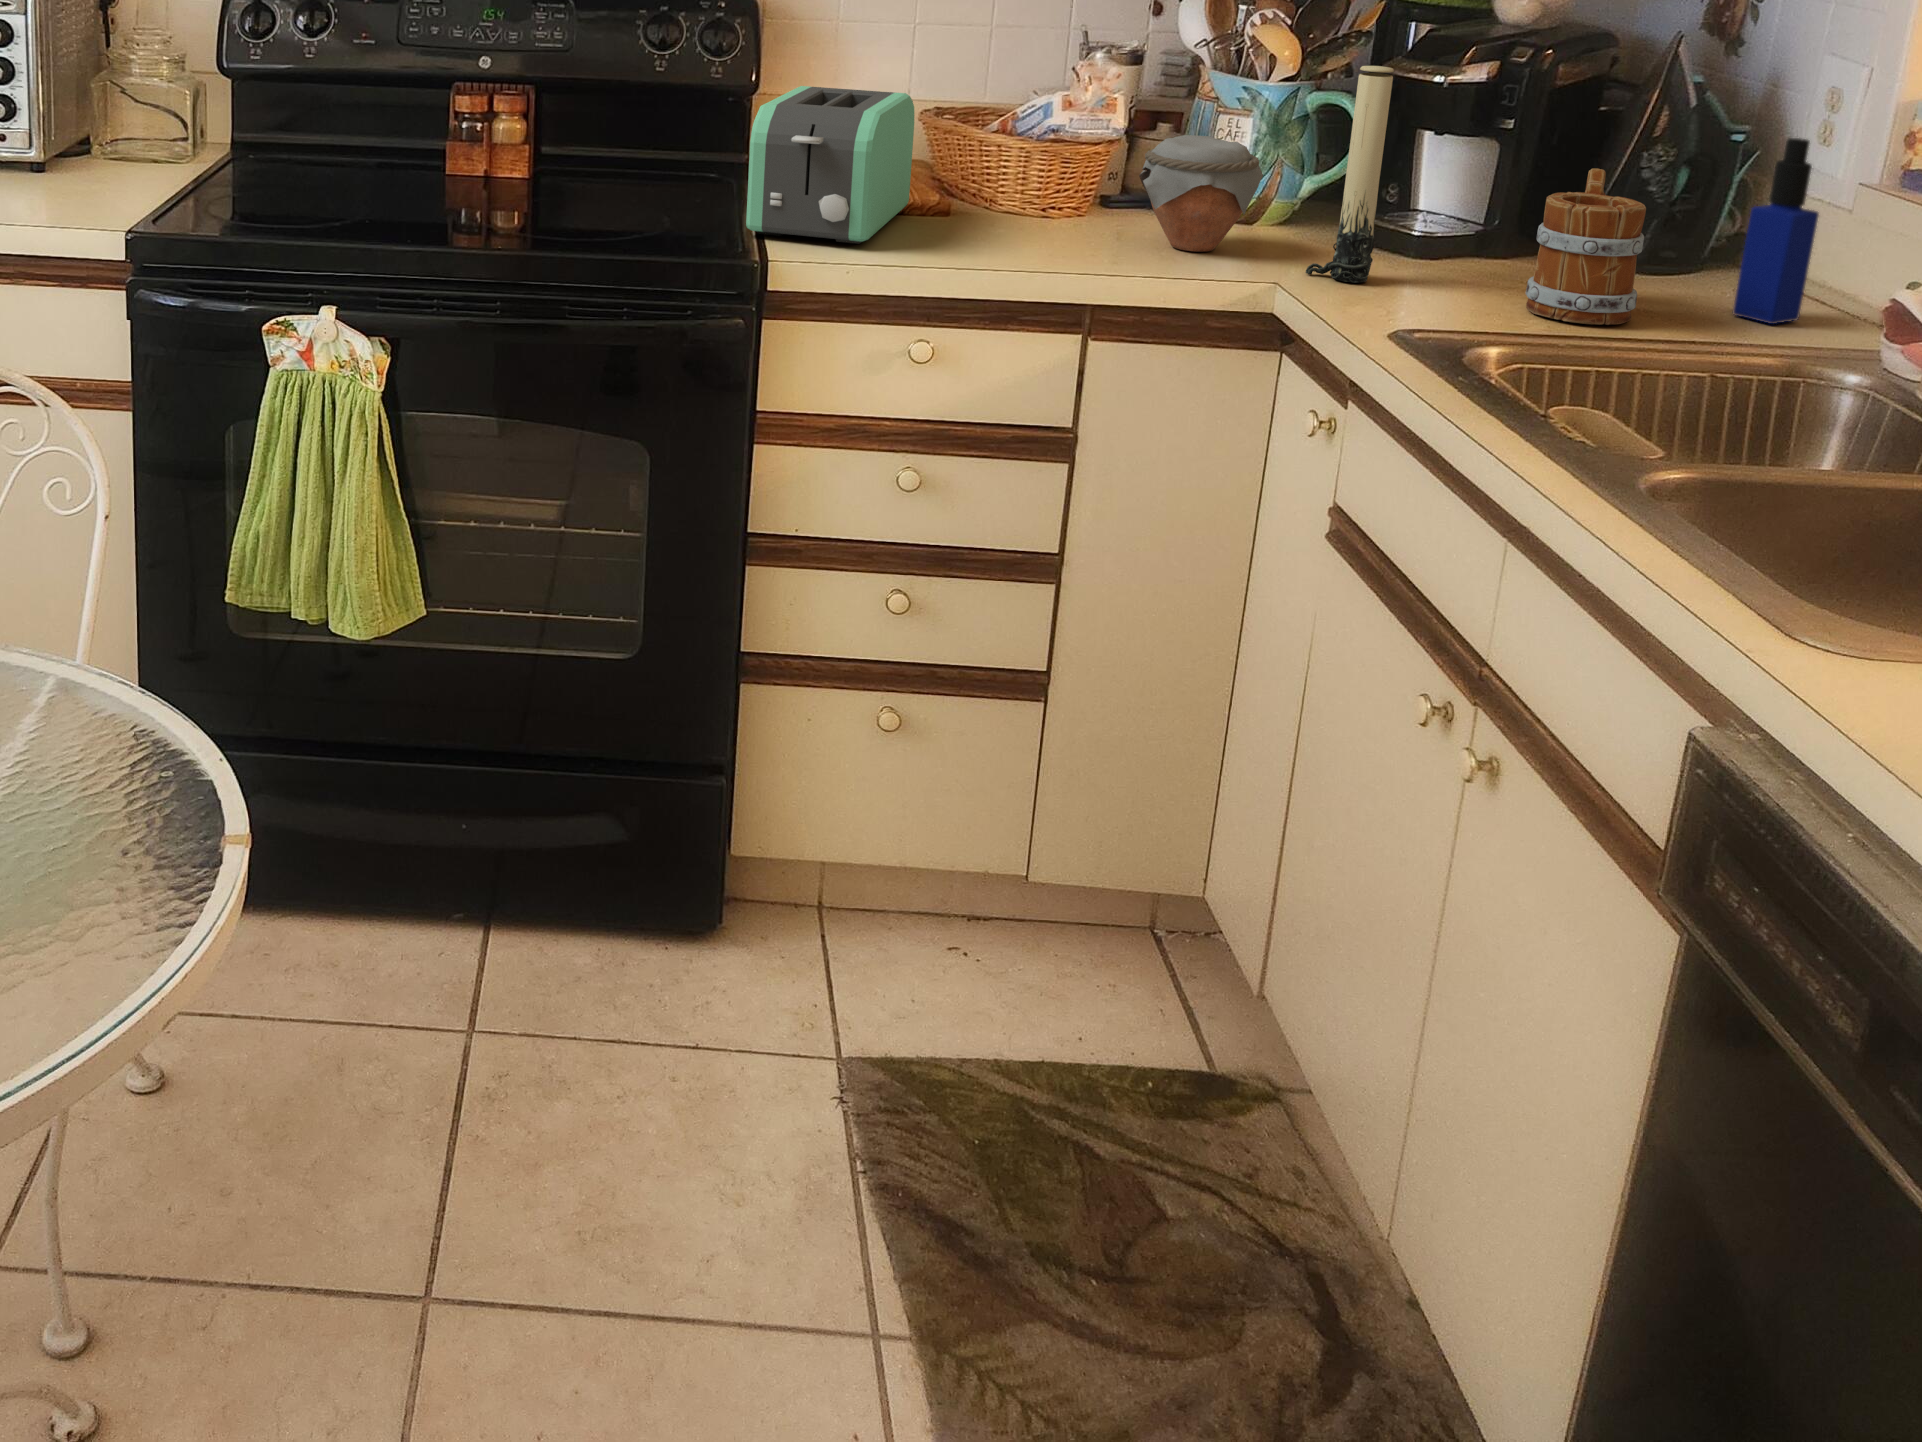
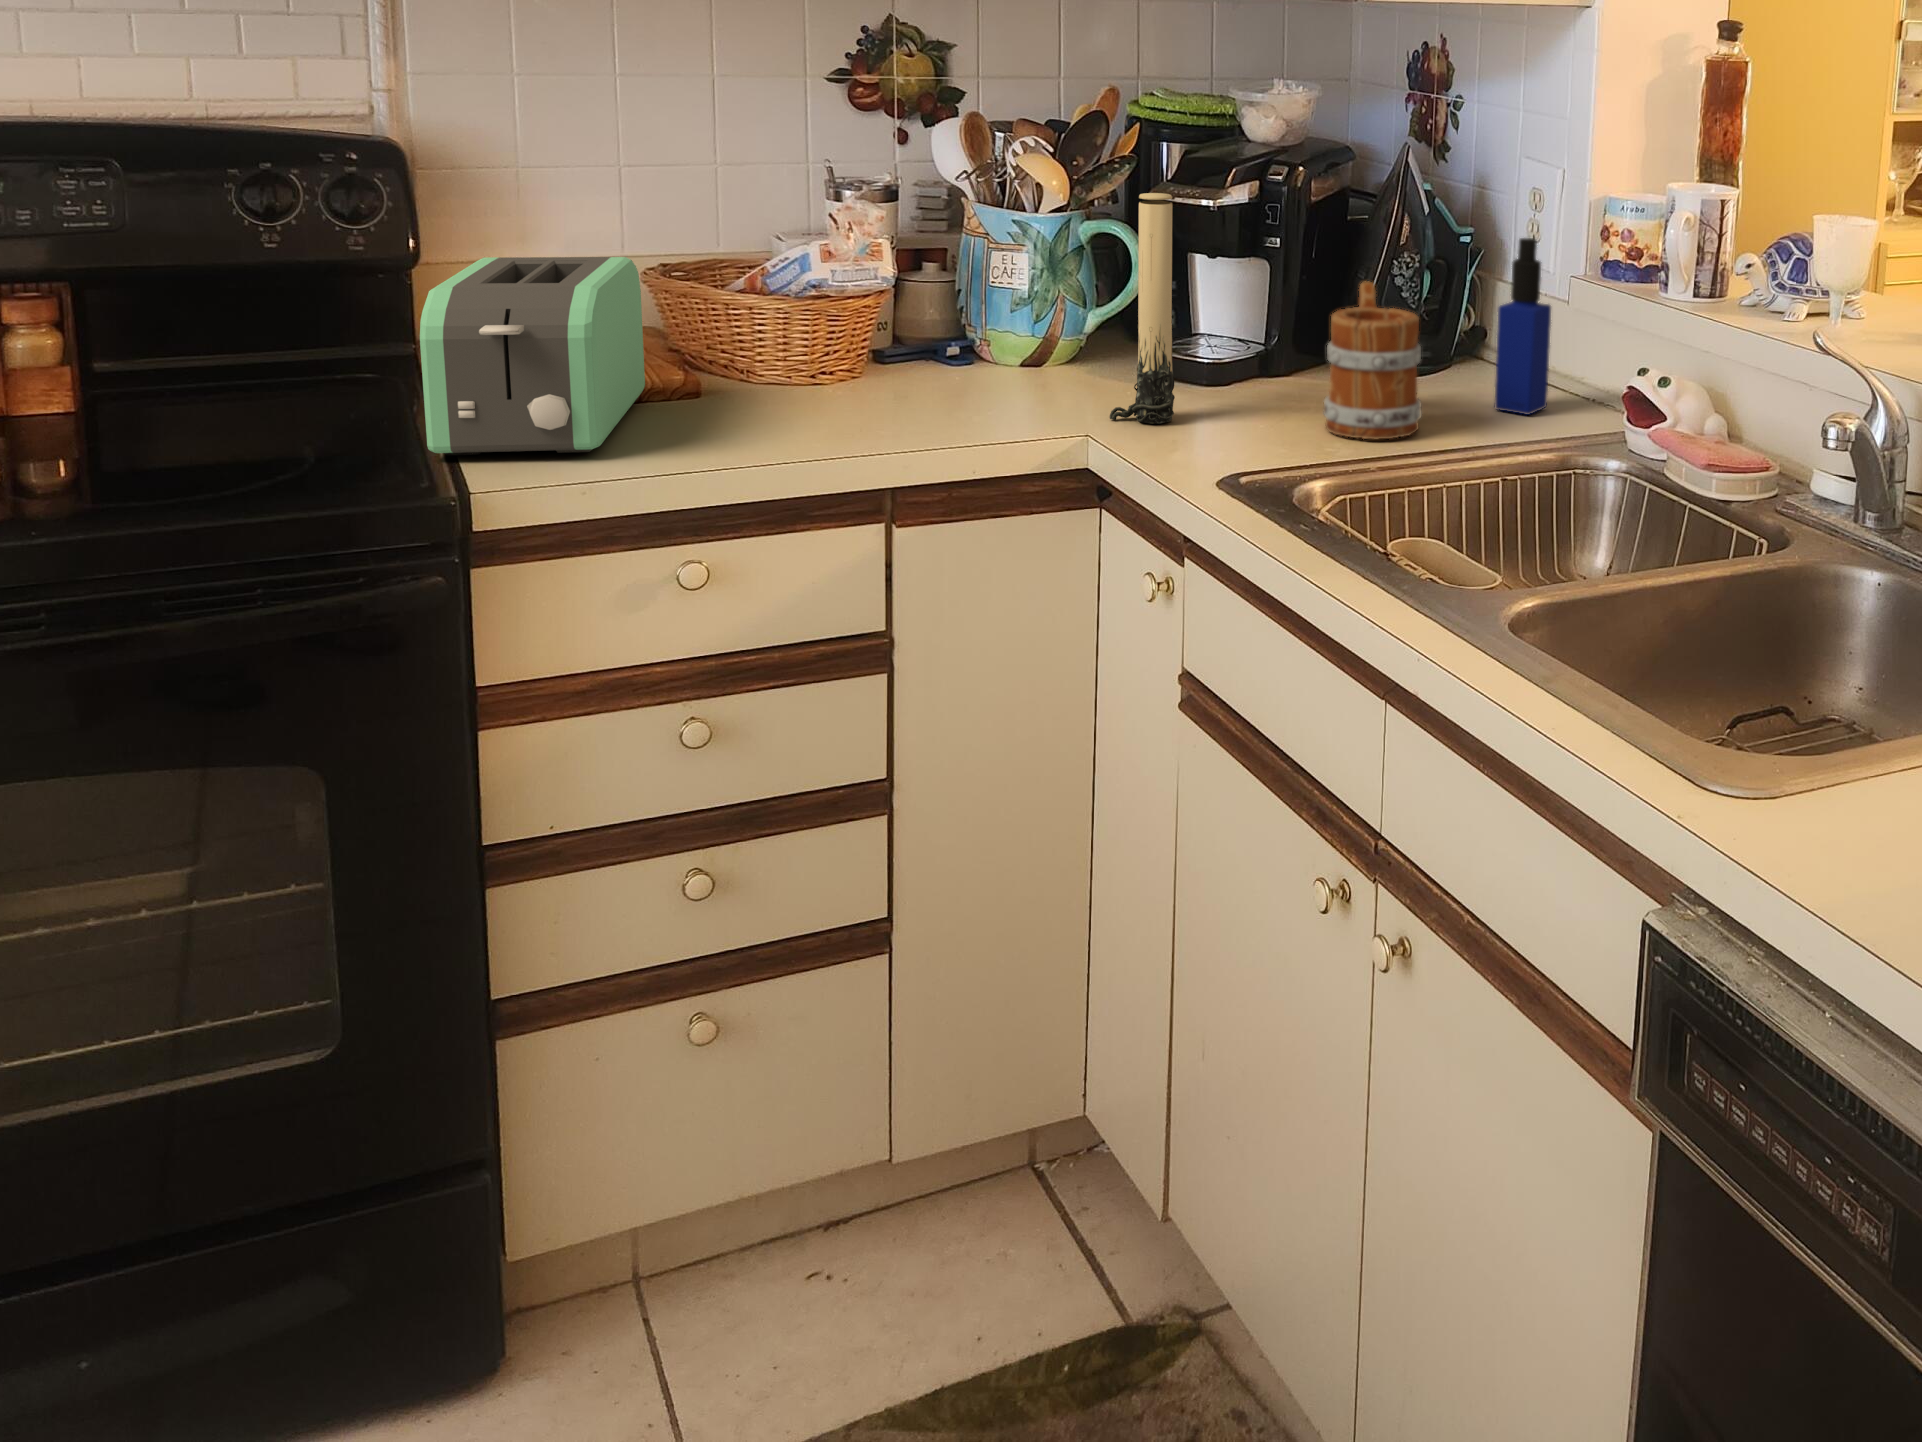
jar: present [1139,135,1263,252] -> none [917,279,1050,408]

